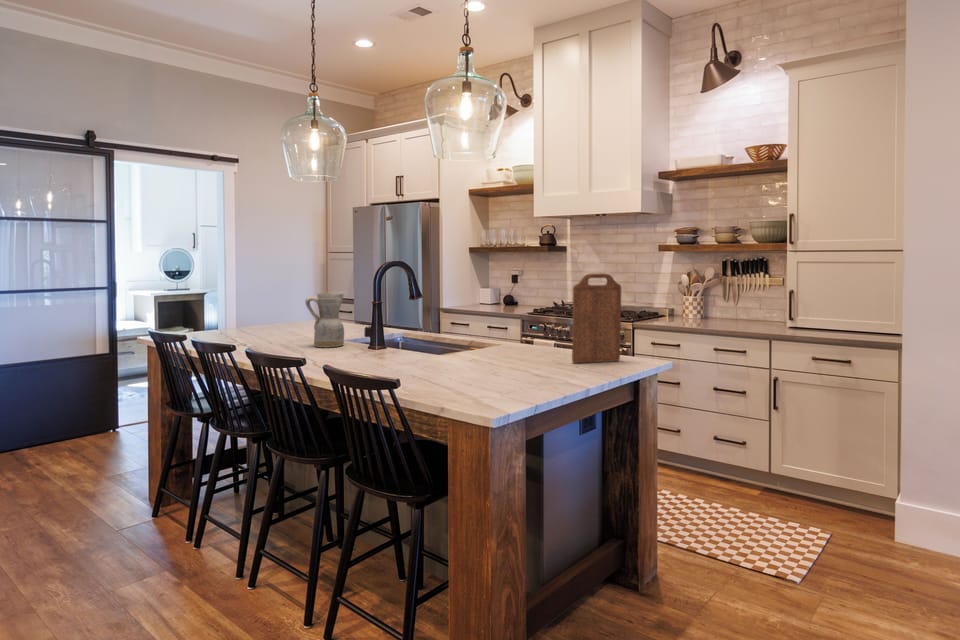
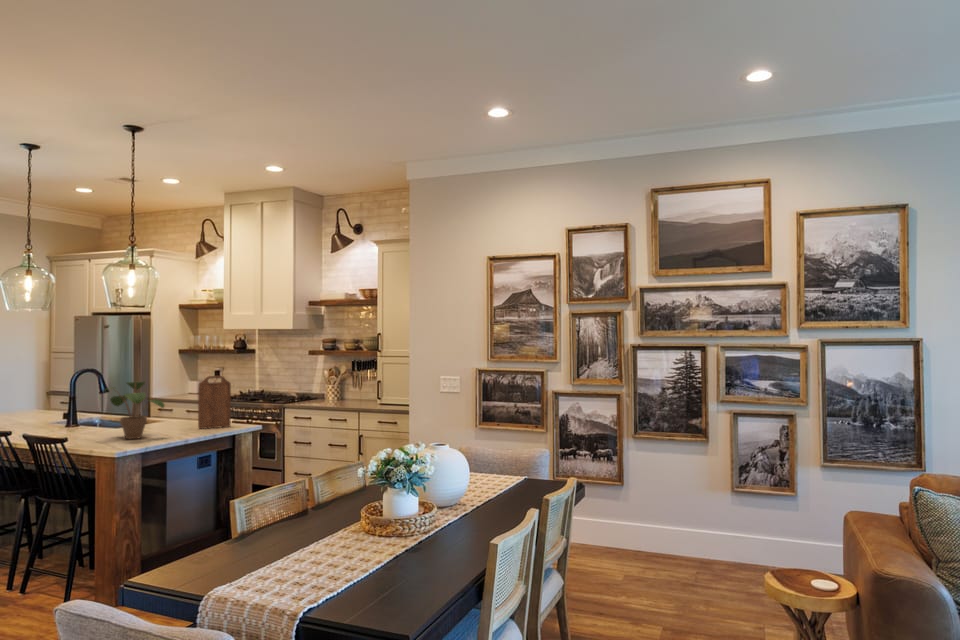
potted plant: none [439,278,543,382] -> present [110,382,164,439]
ceramic pitcher: present [306,292,344,347] -> none [17,390,48,427]

